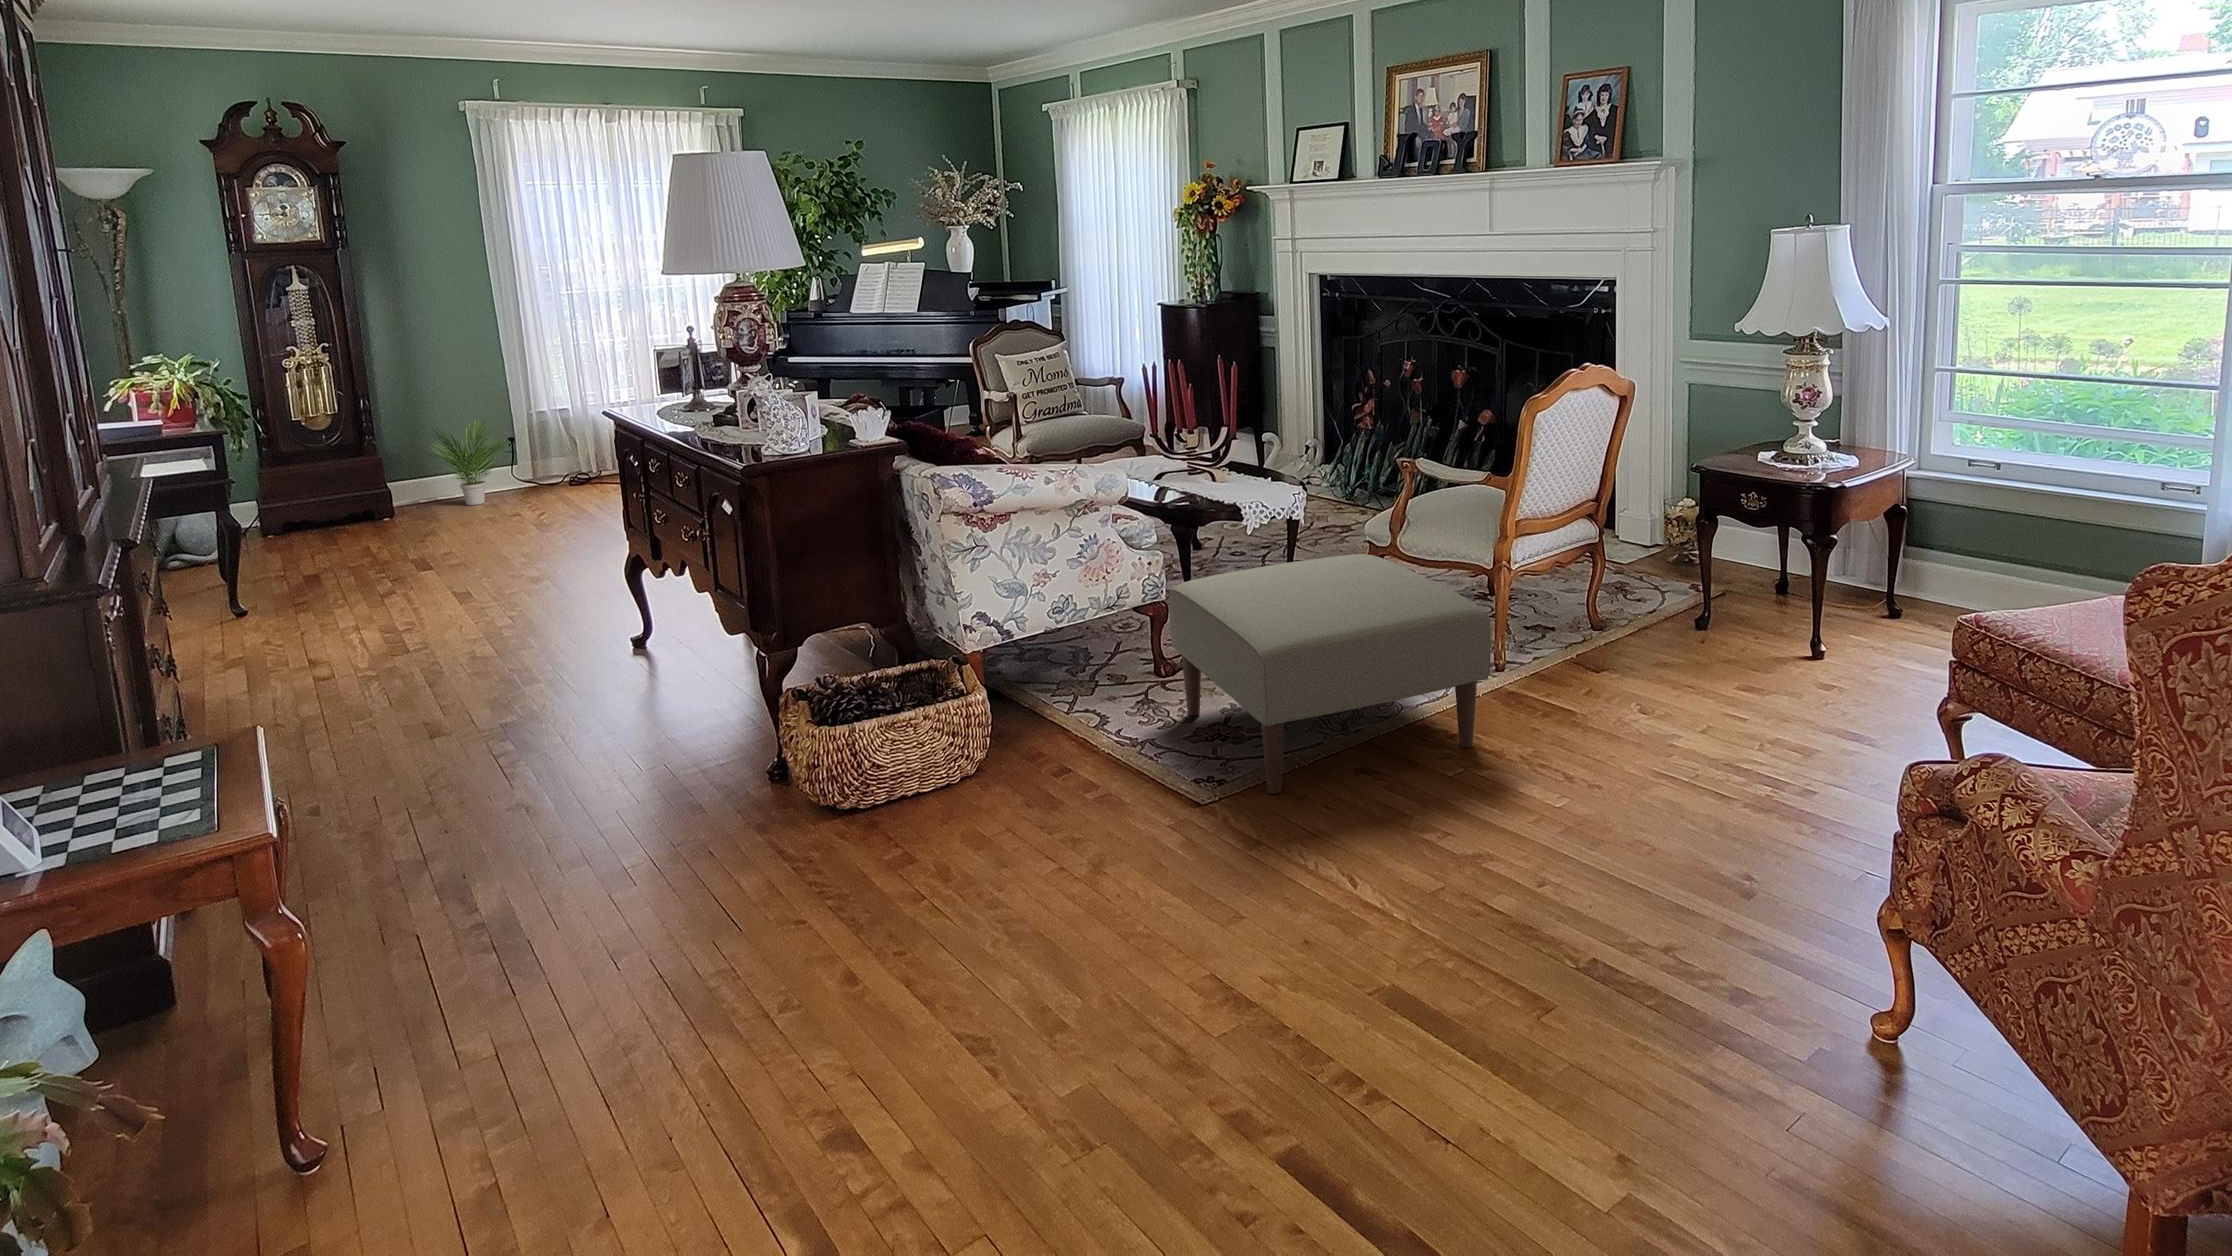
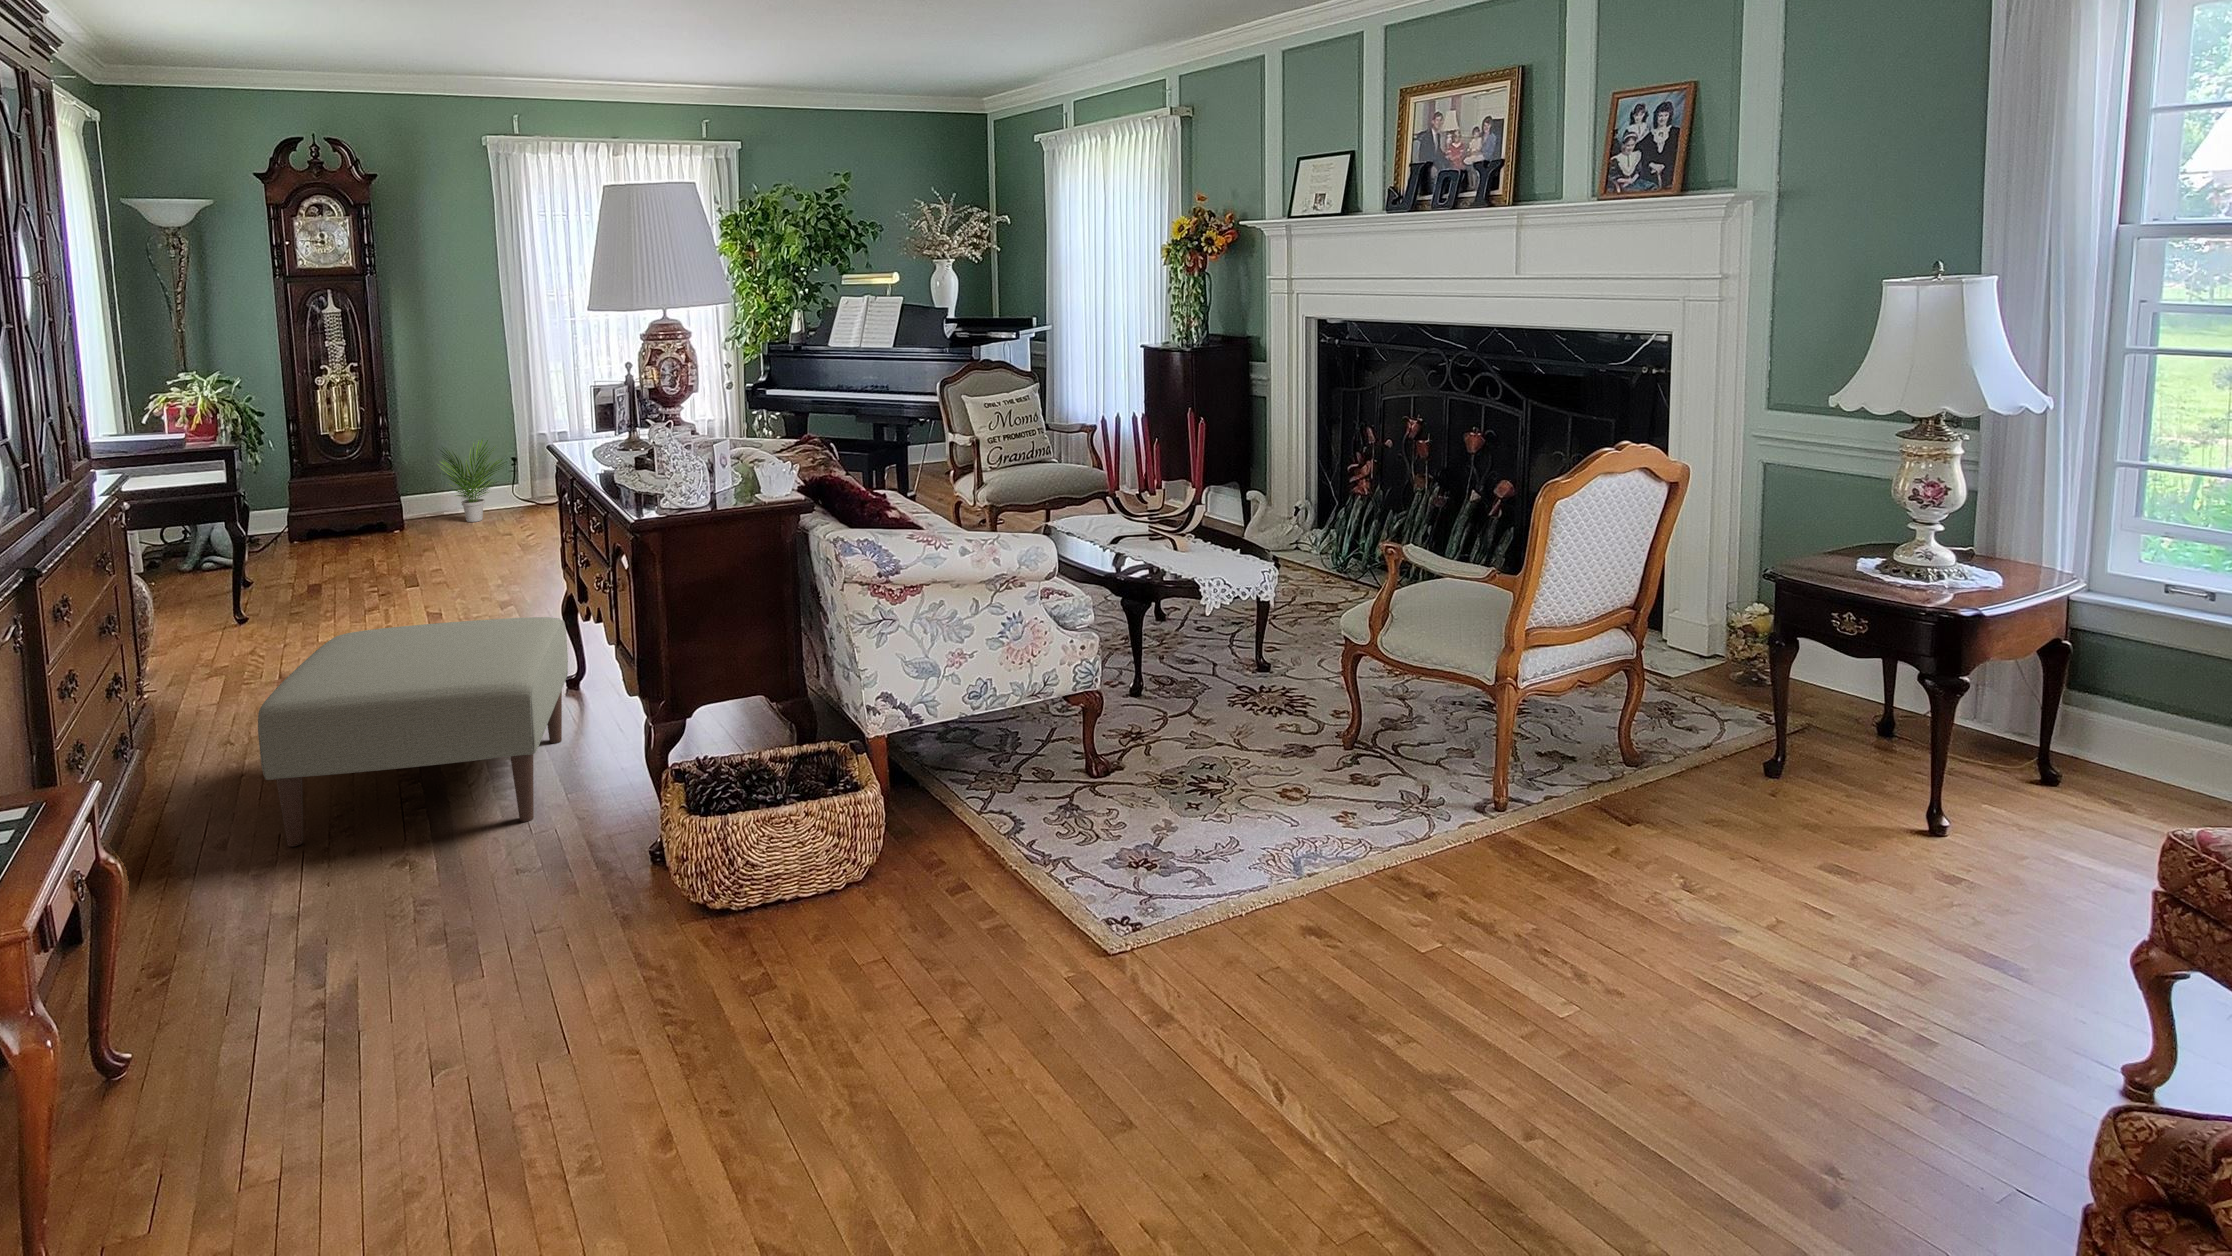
ottoman: present [1169,554,1491,794] -> present [258,617,568,847]

